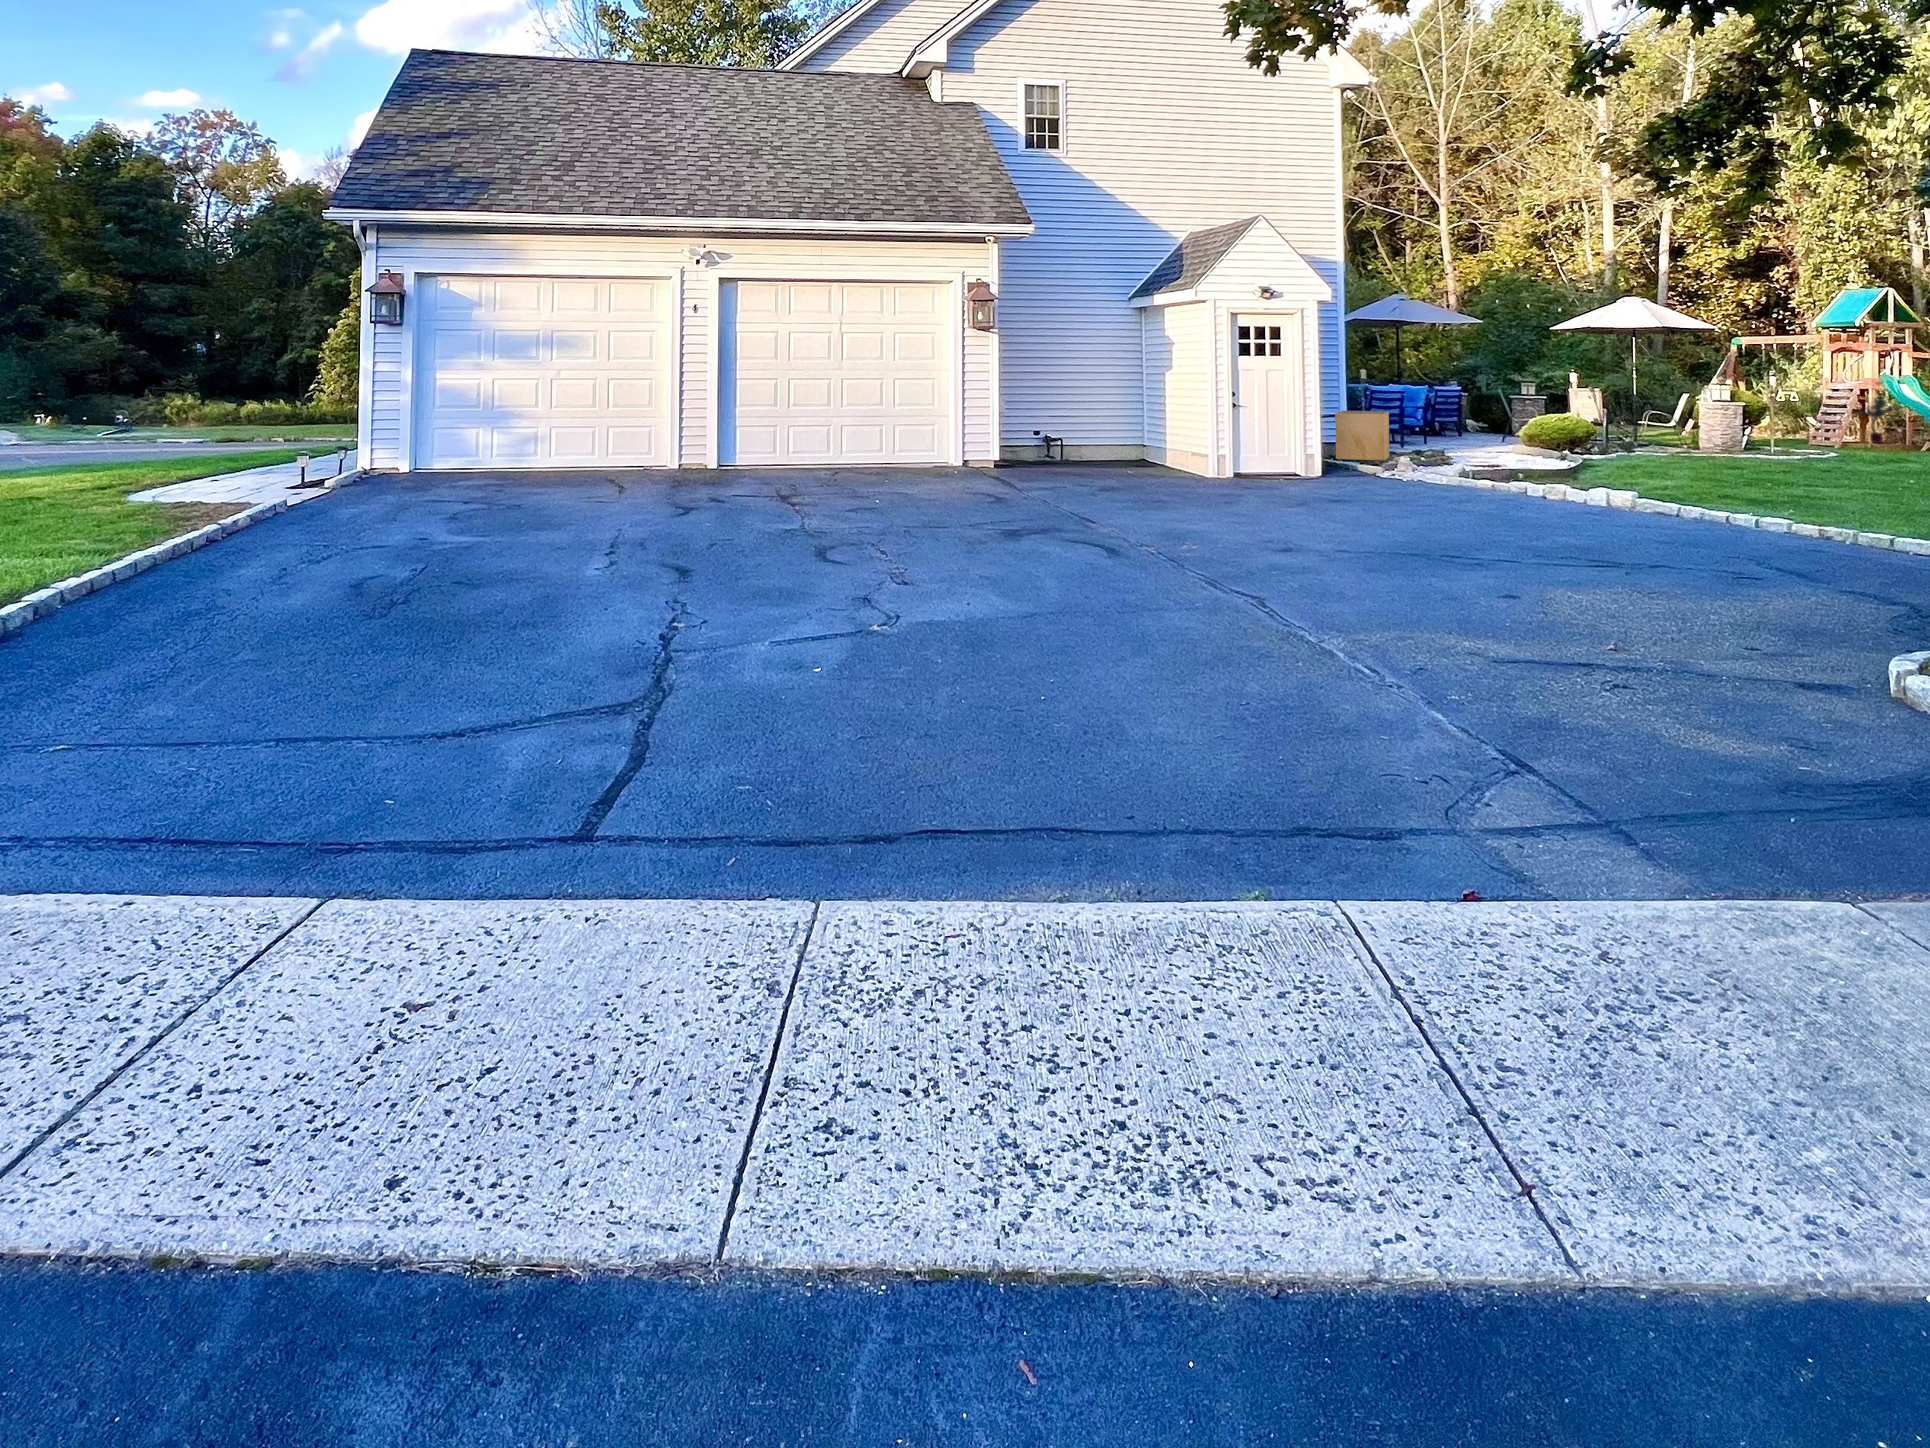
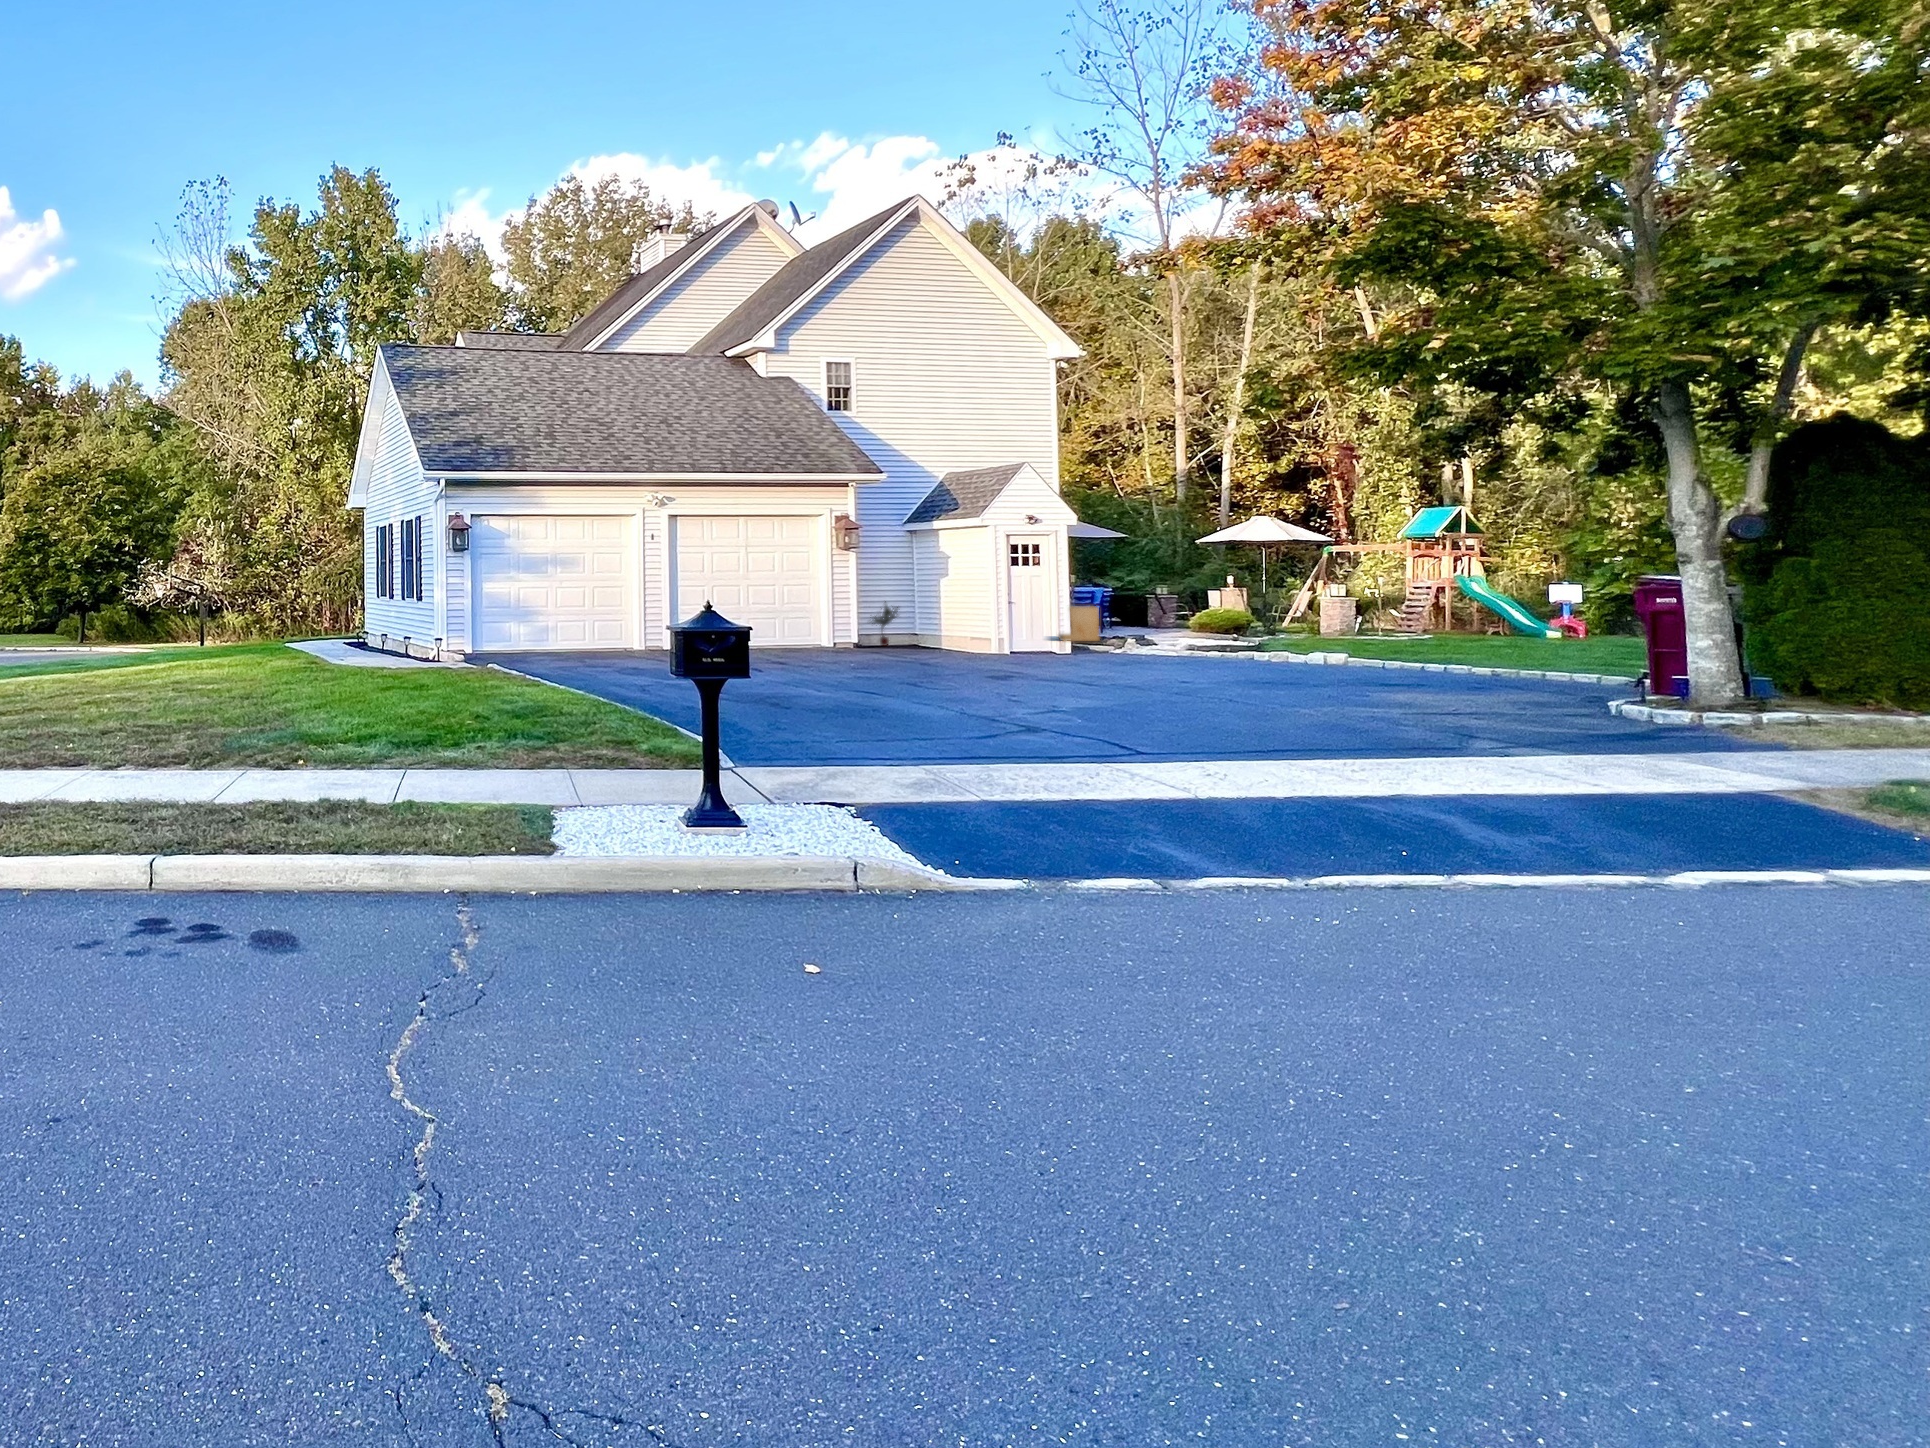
potted tree: present [1852,390,1899,443] -> present [871,601,898,646]

